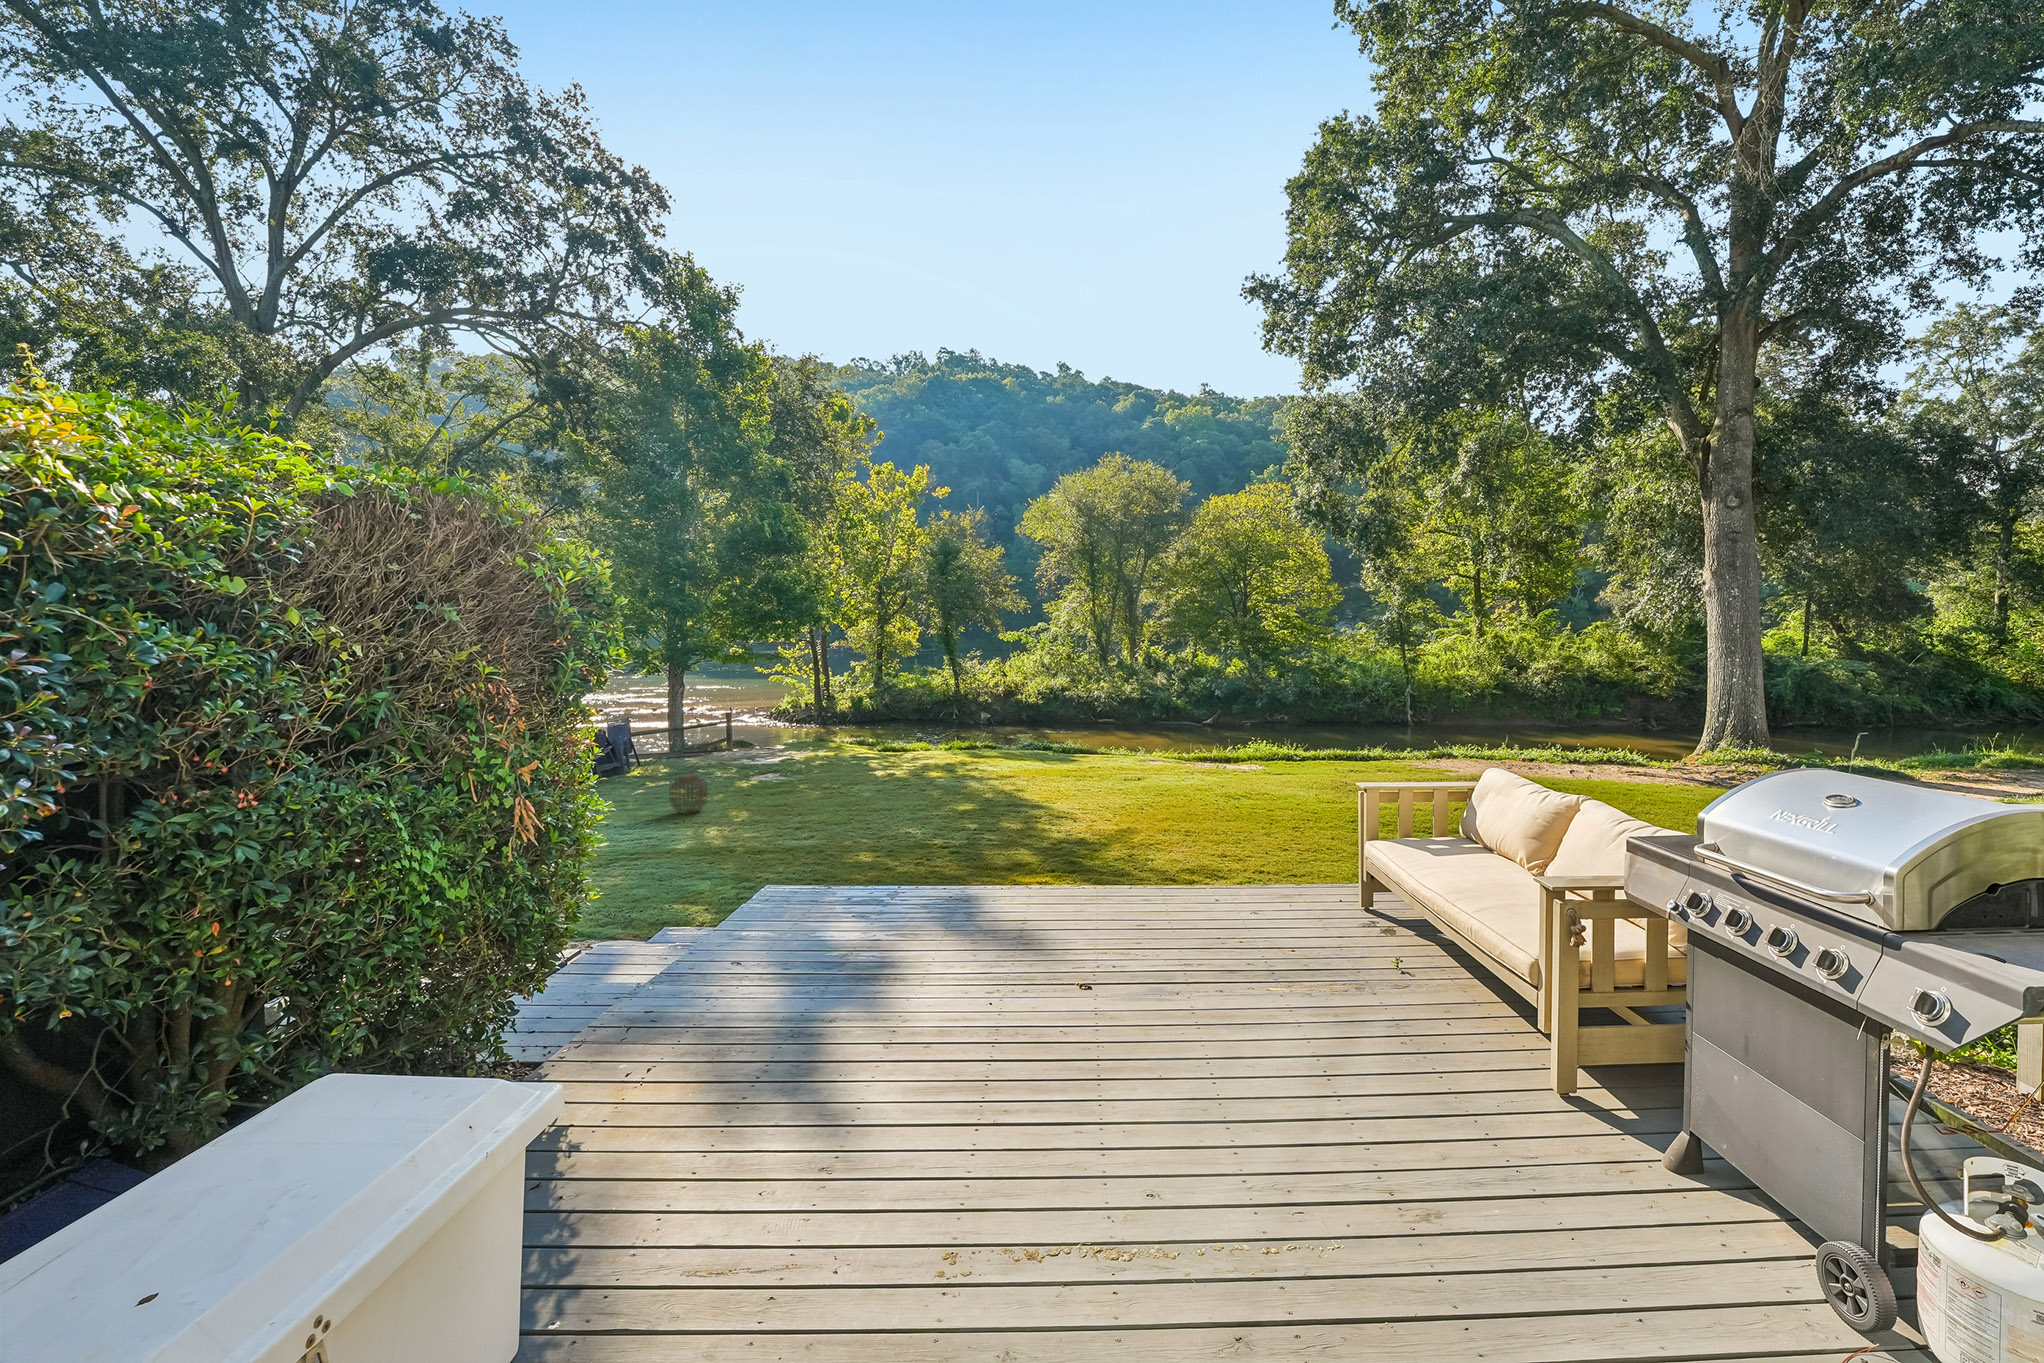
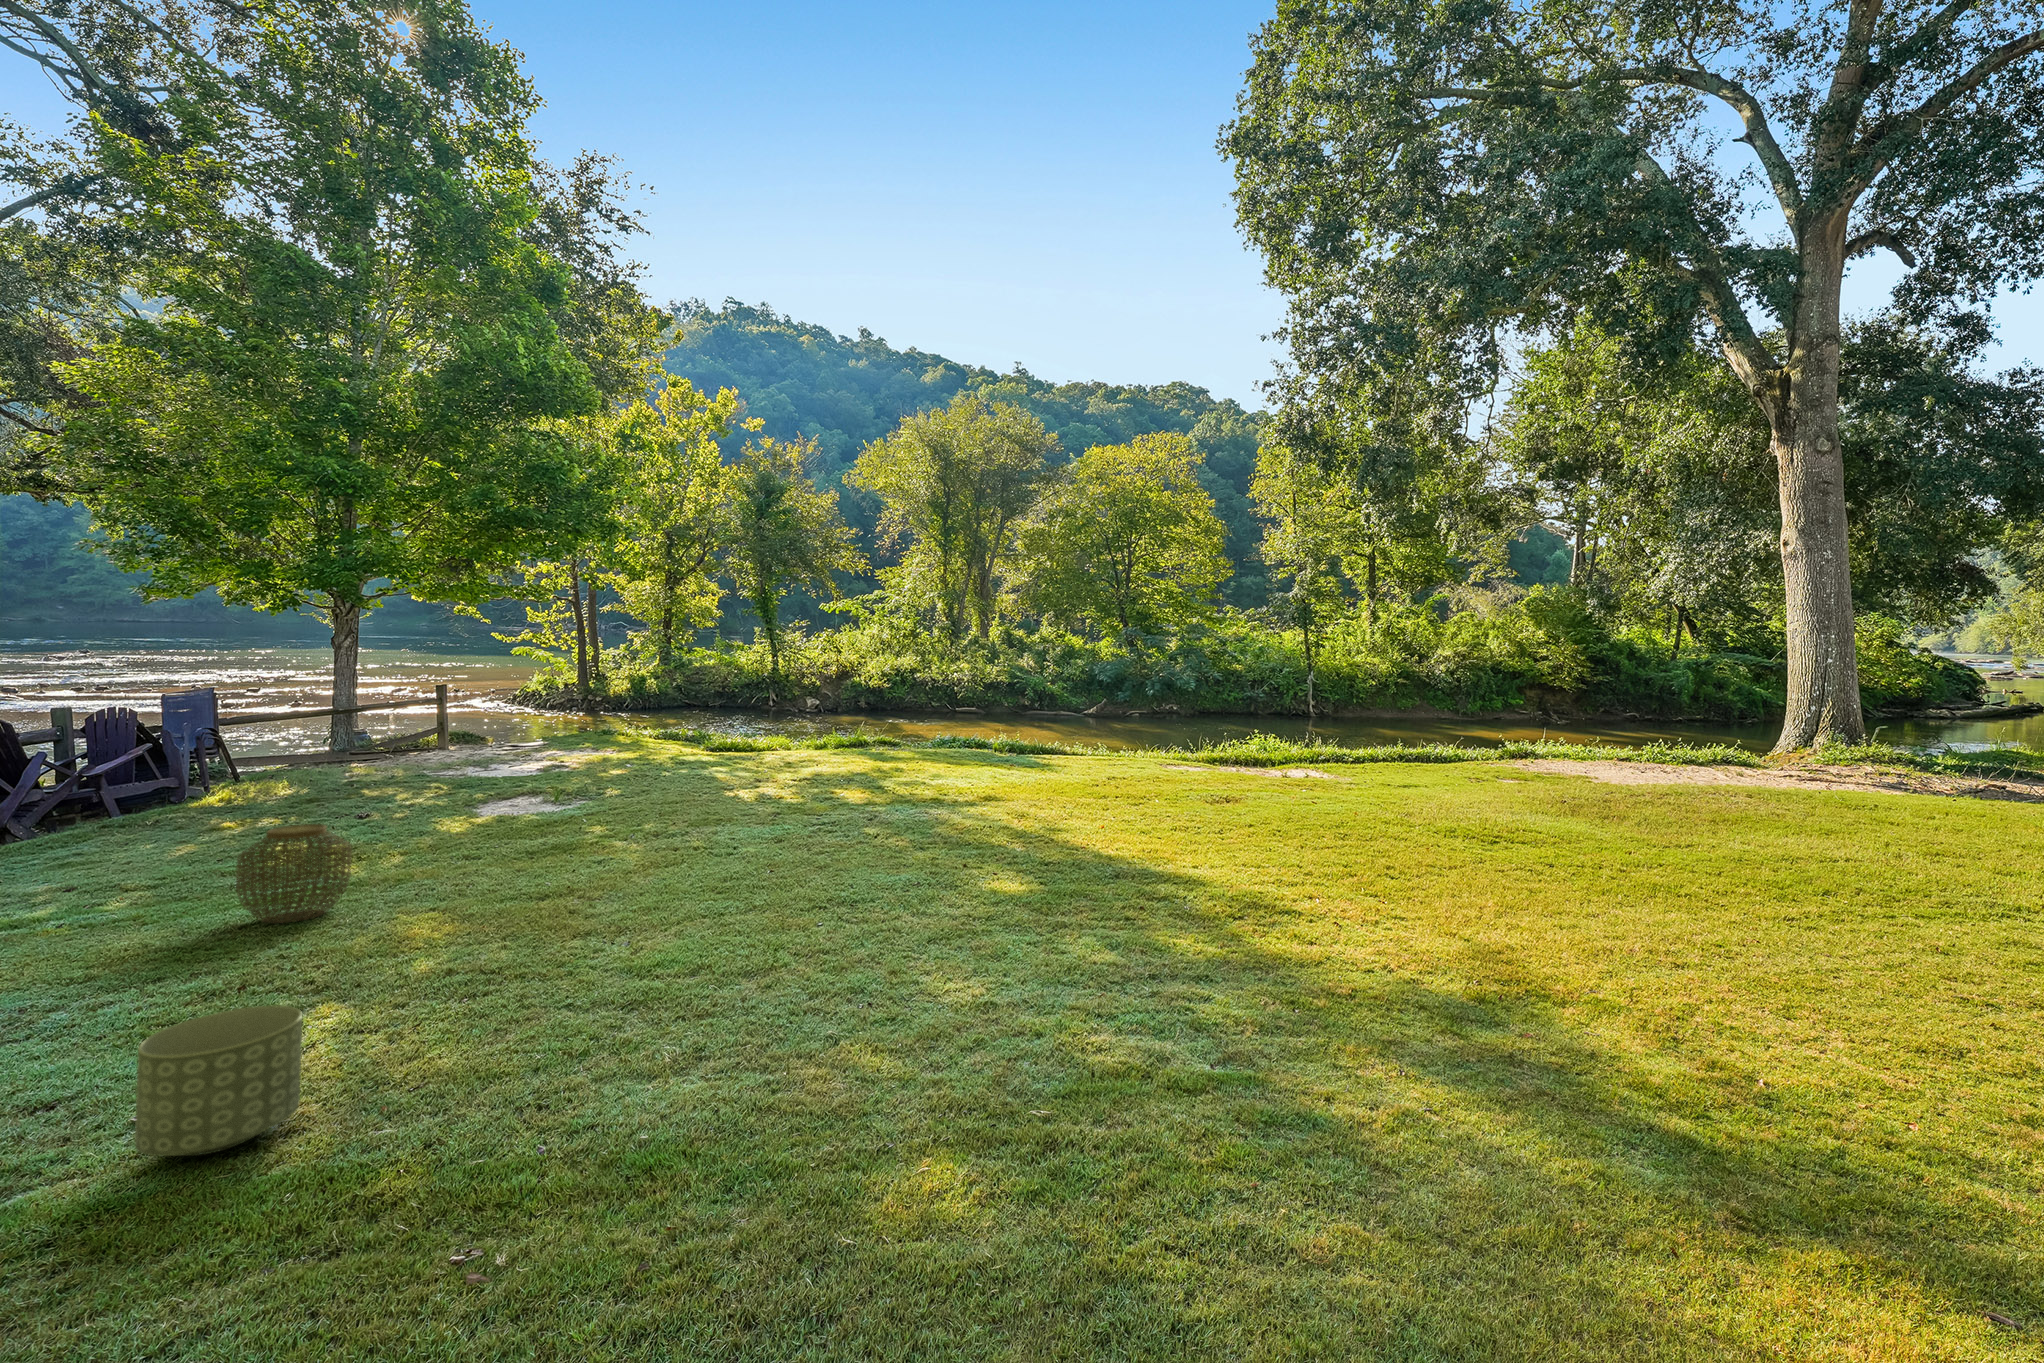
planter: none [674,816,711,853] -> present [135,1005,302,1156]

